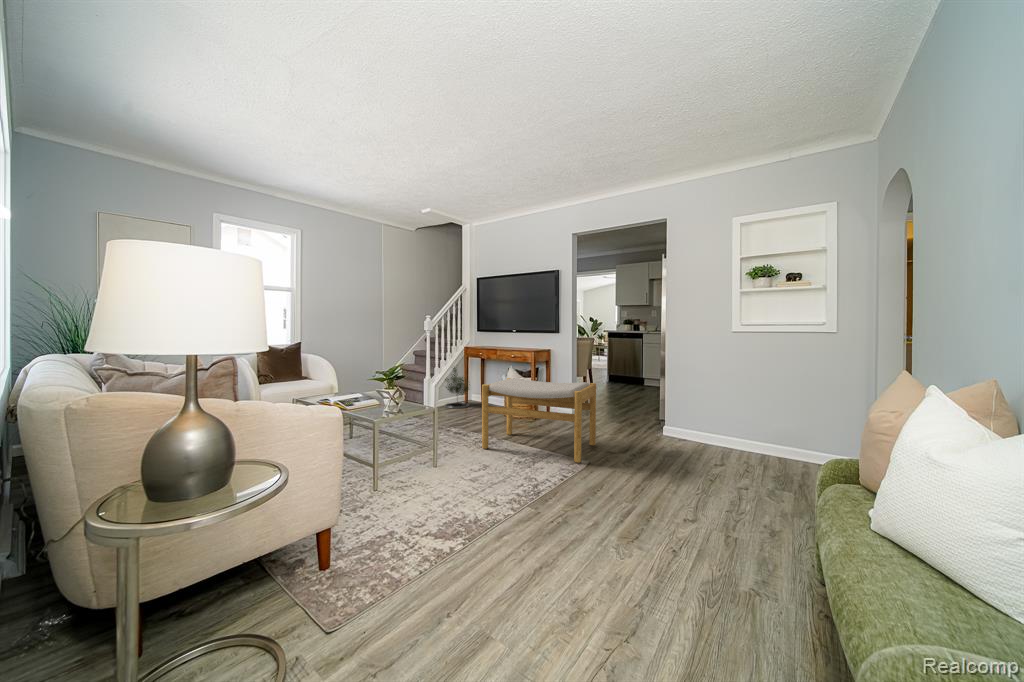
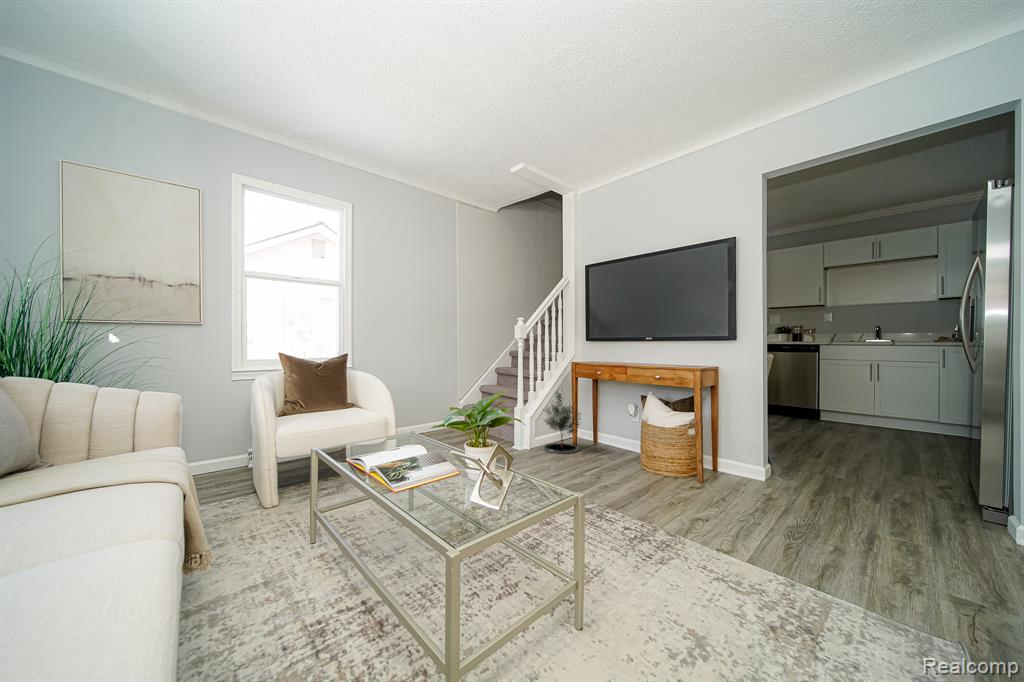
footstool: present [482,378,596,463] -> none [650,415,907,618]

